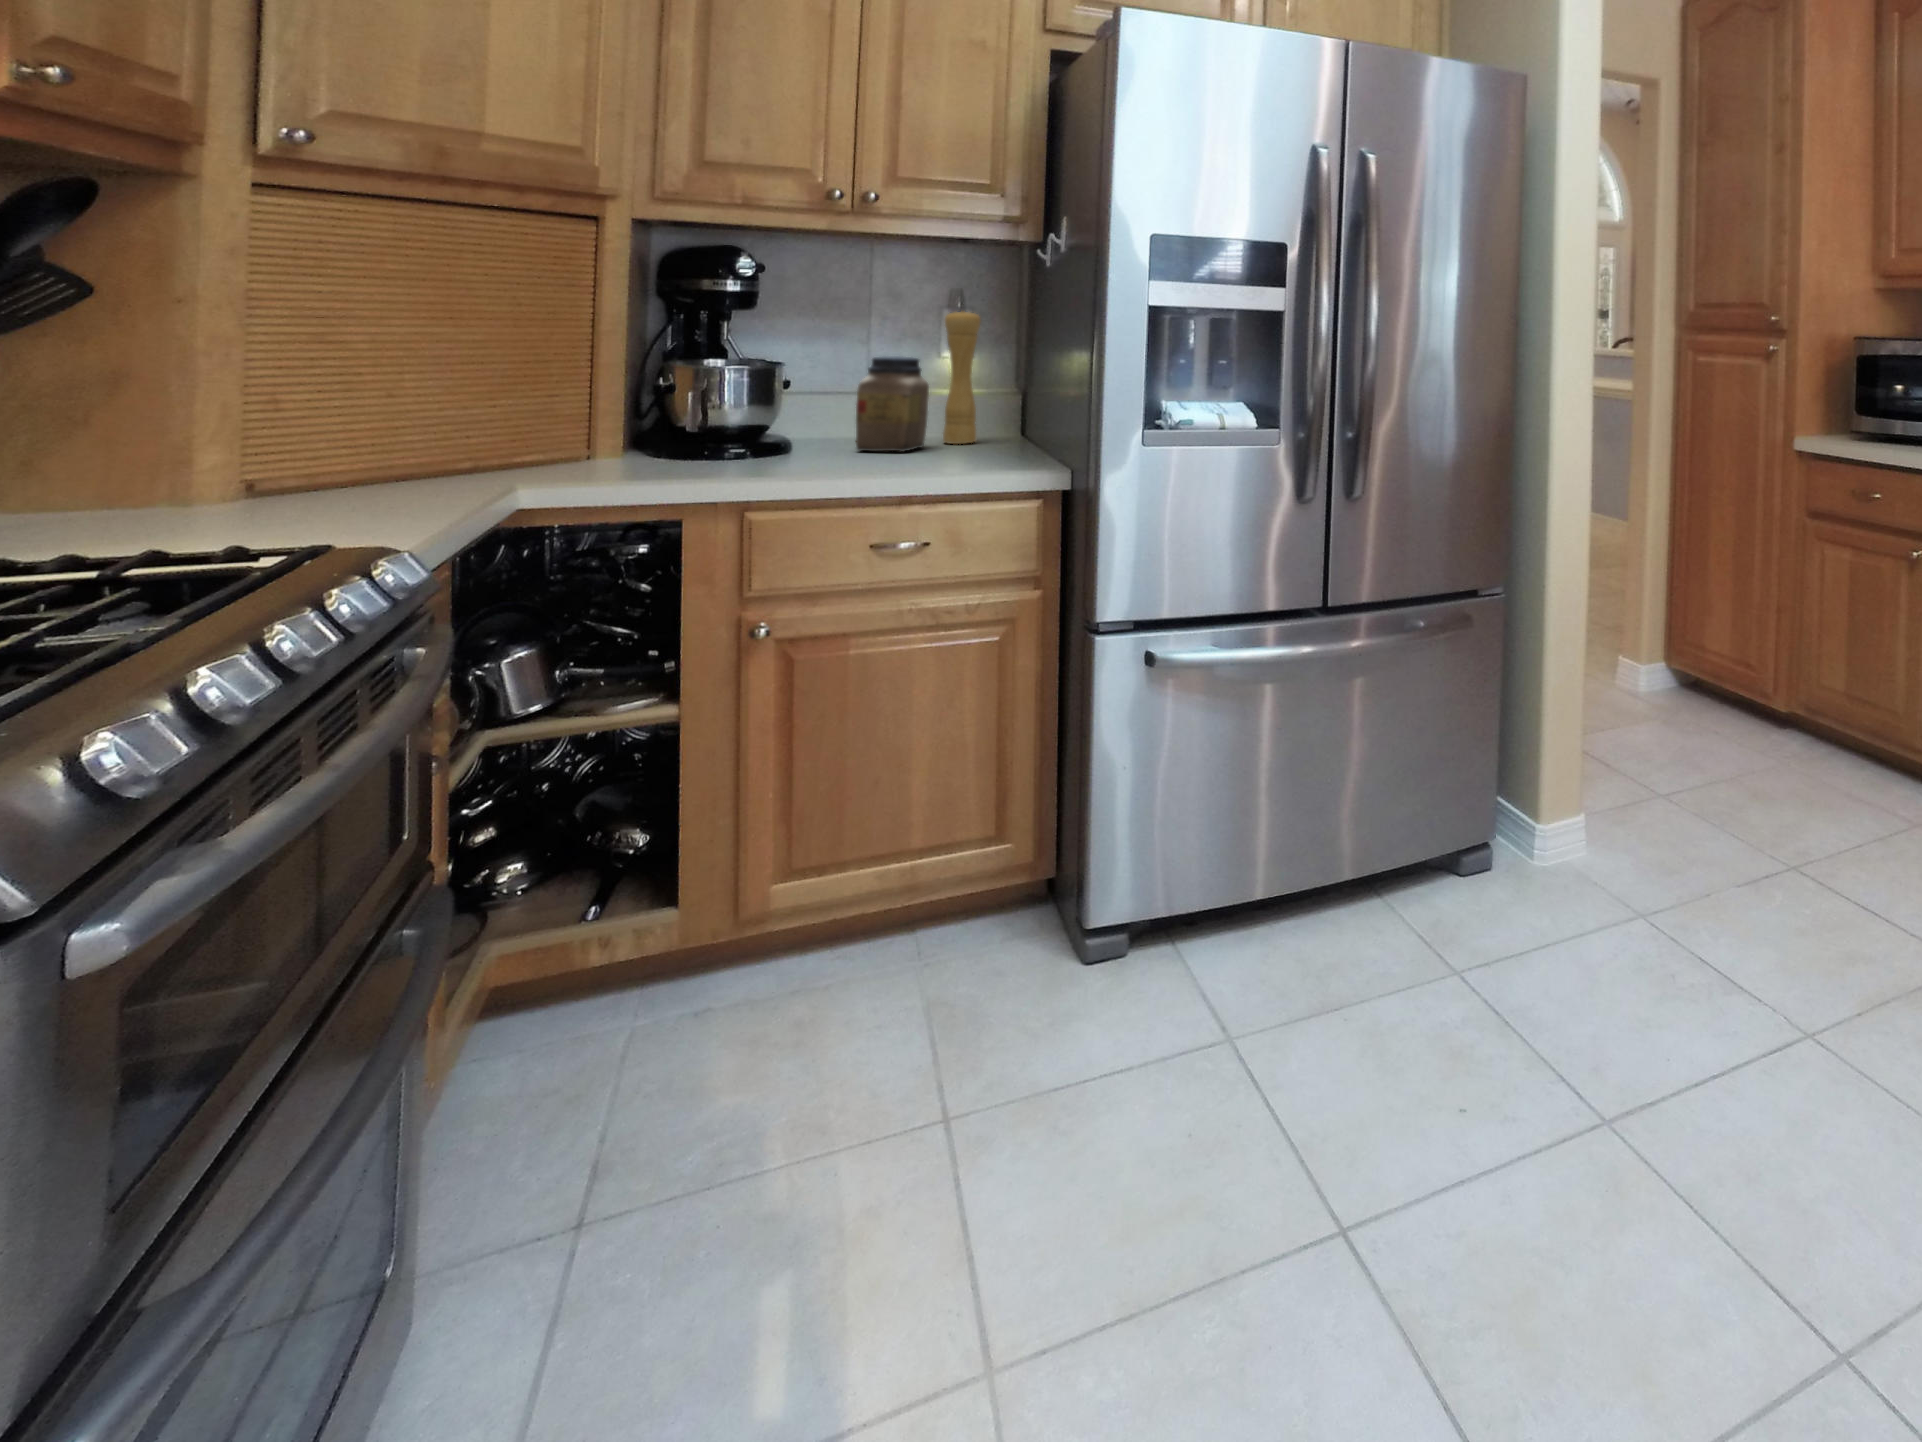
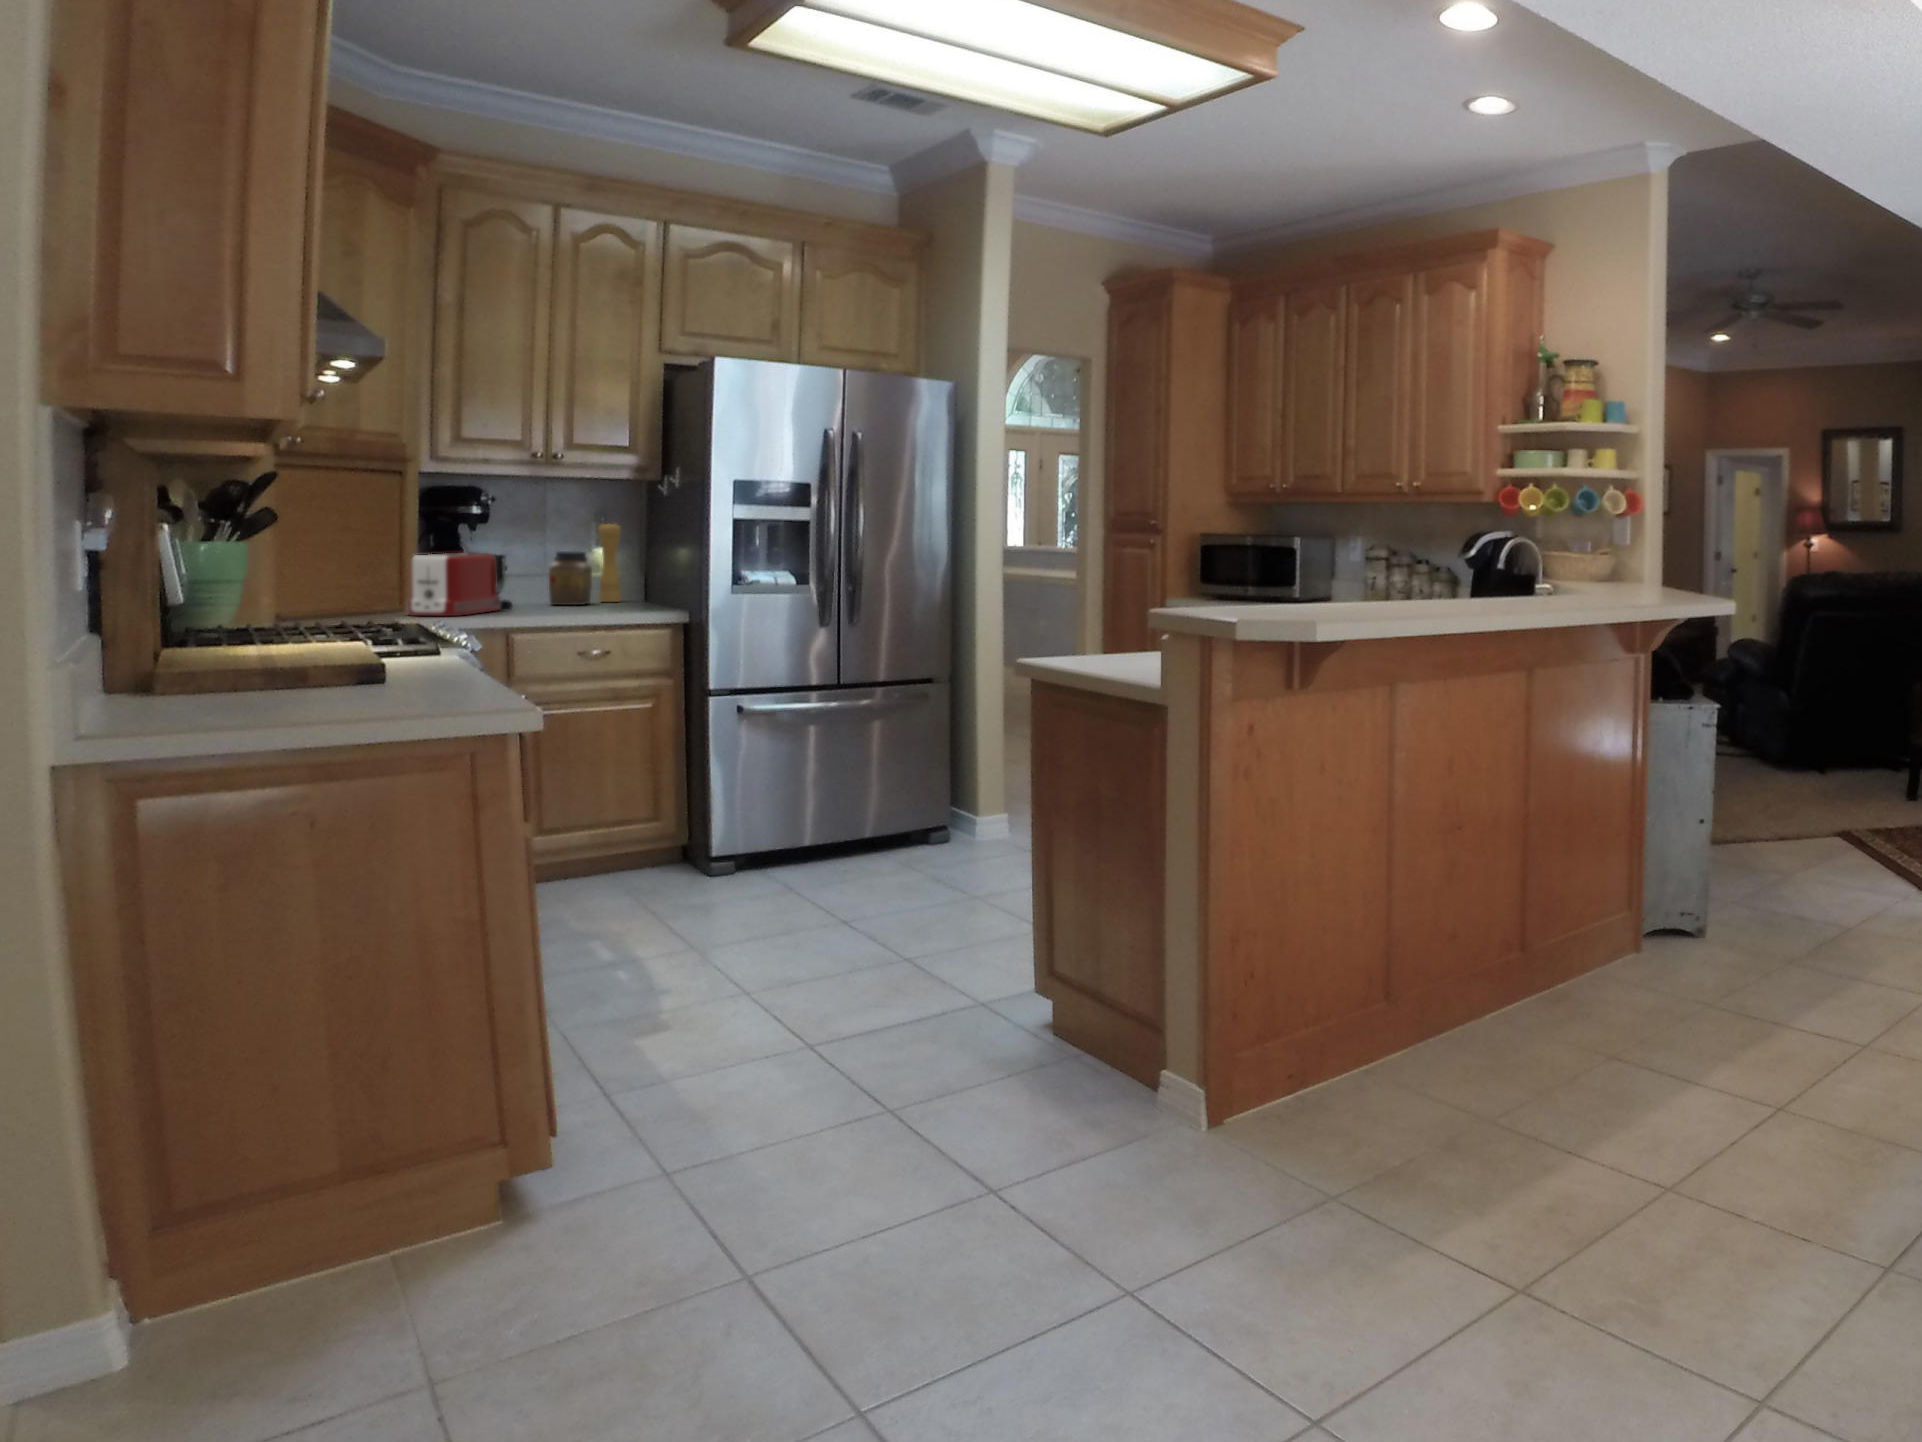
toaster: none [561,358,756,485] -> present [407,553,501,616]

